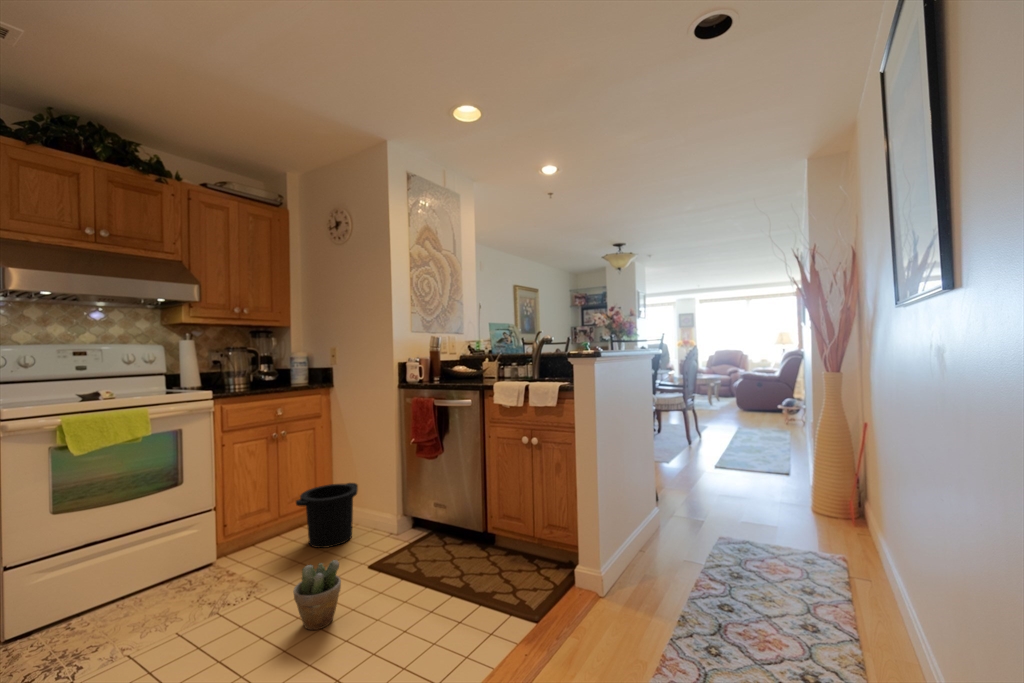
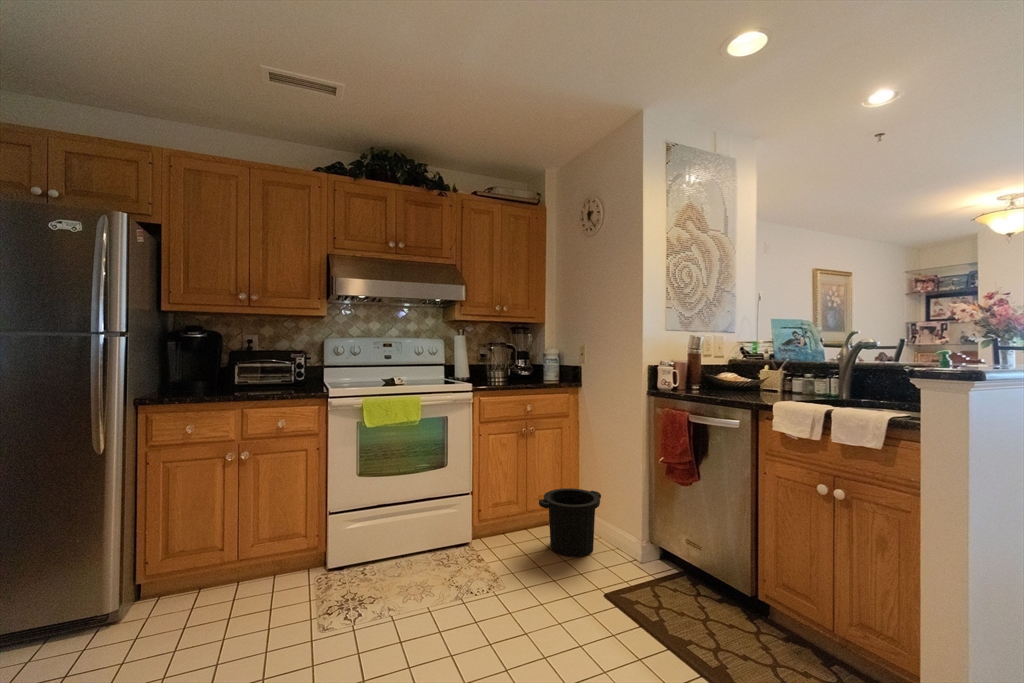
potted plant: present [293,560,341,630] -> none [519,581,567,656]

